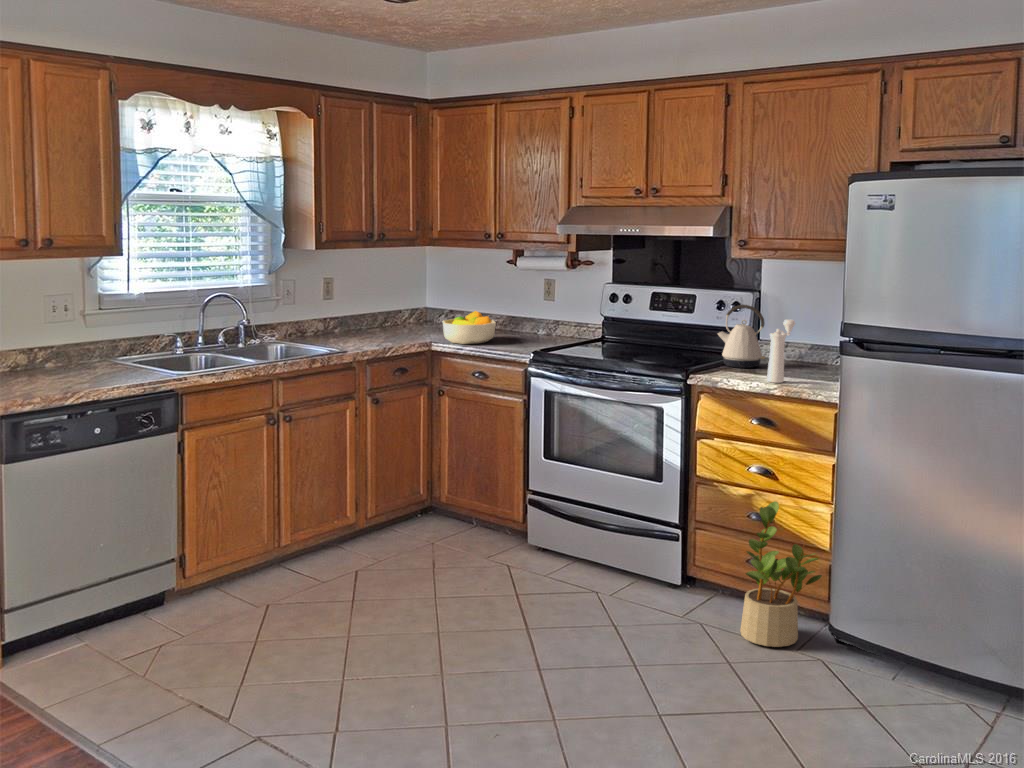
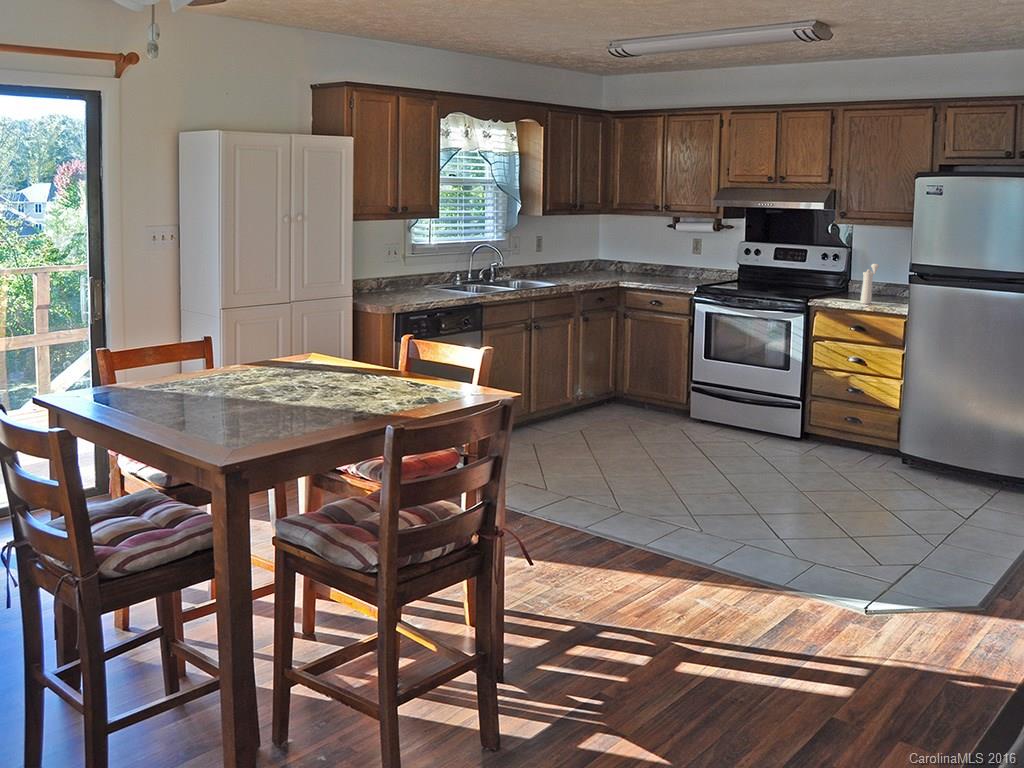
kettle: present [718,305,765,368] -> none [824,255,857,297]
fruit bowl: present [443,311,496,344] -> none [626,260,664,283]
potted plant: present [740,501,822,647] -> none [841,376,895,466]

